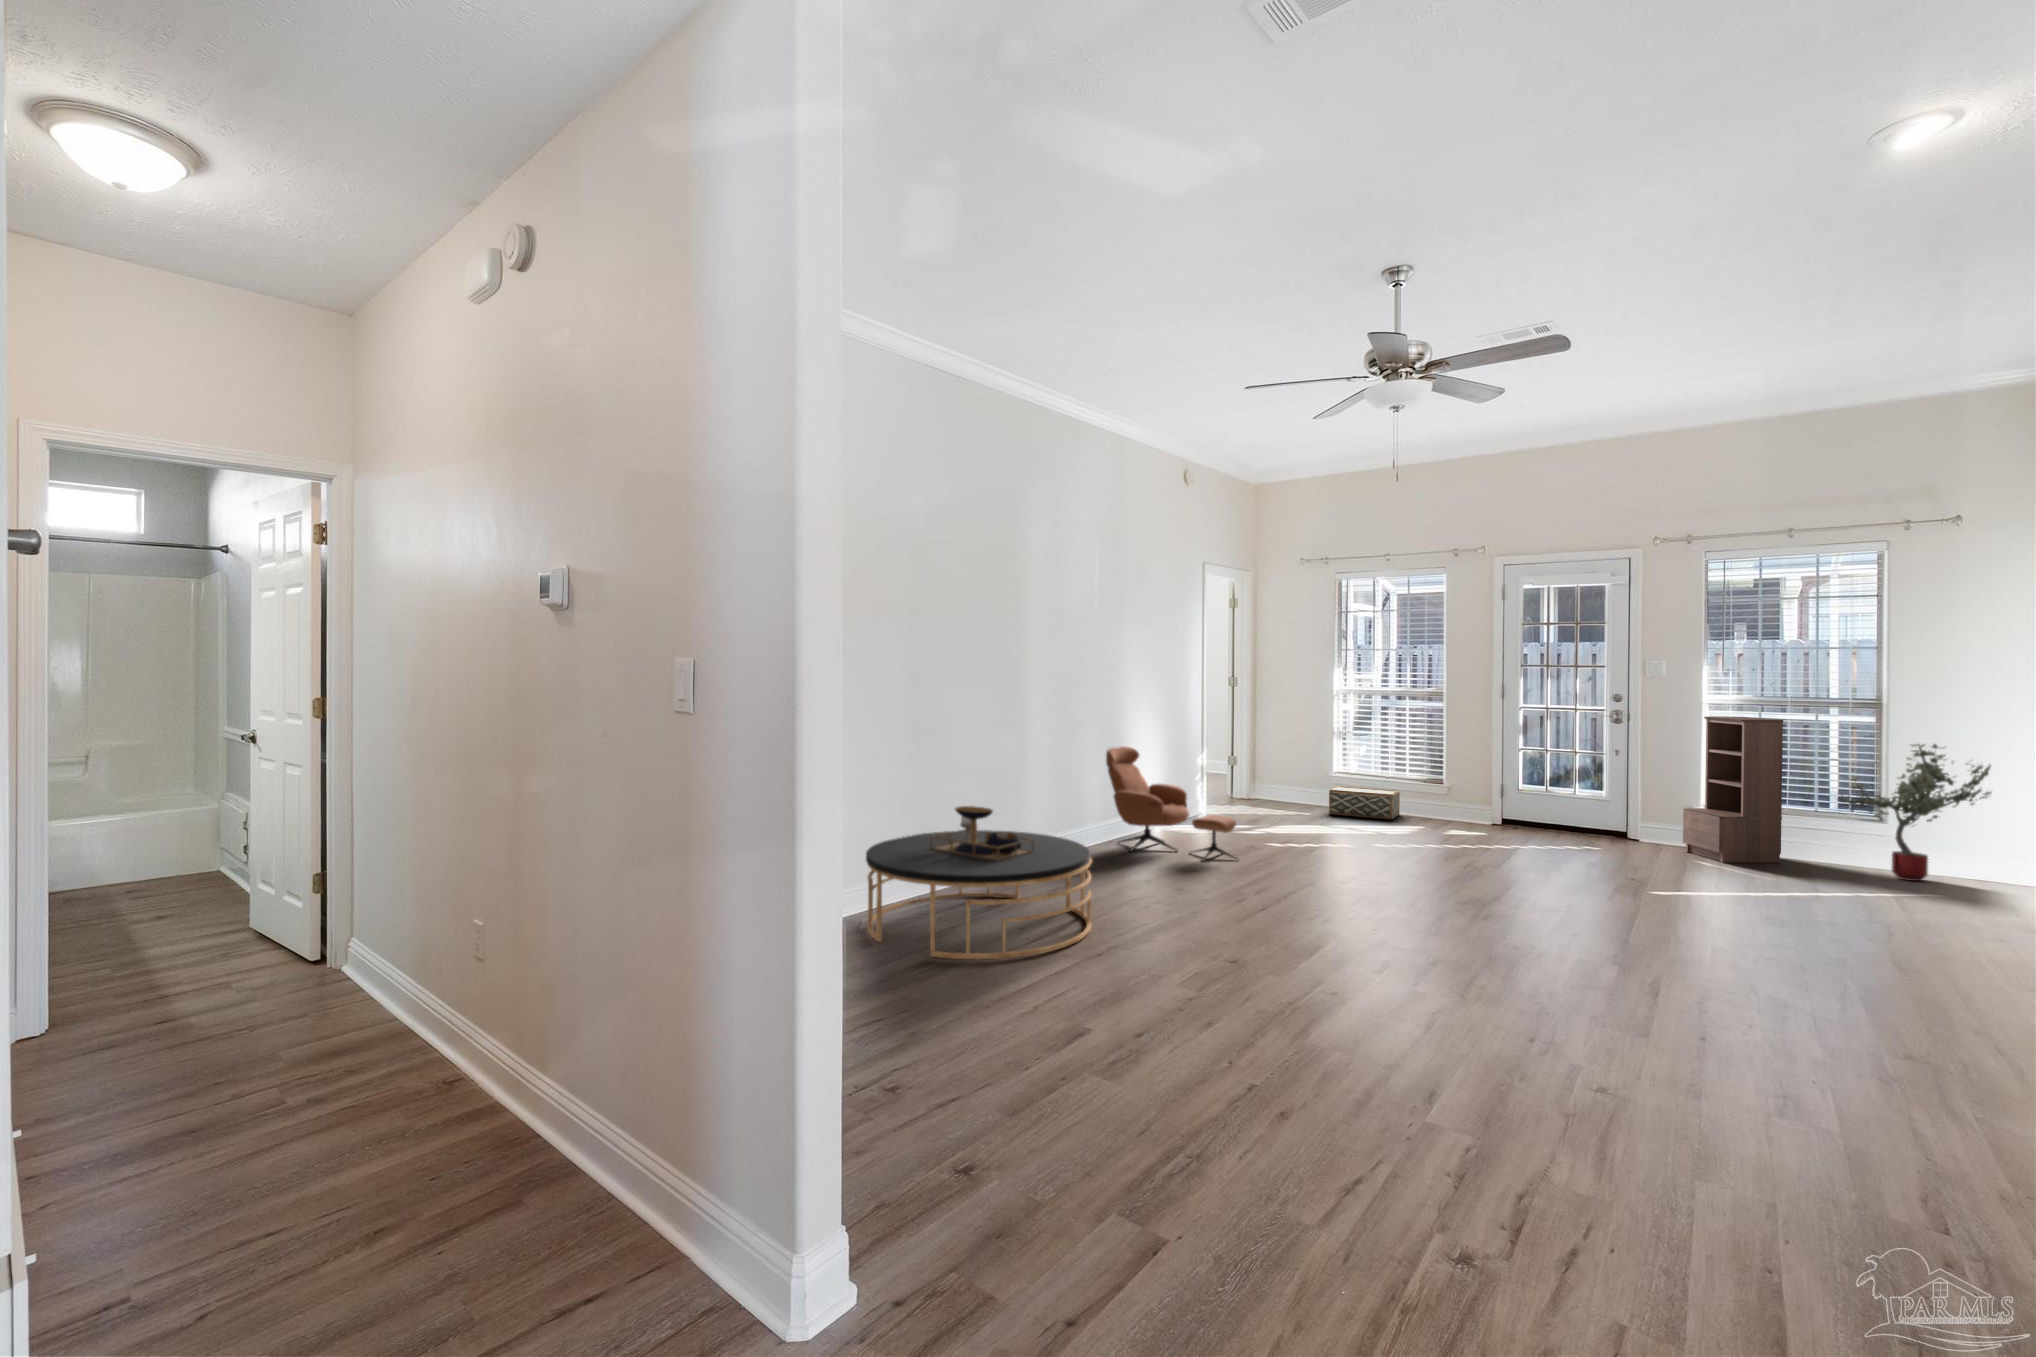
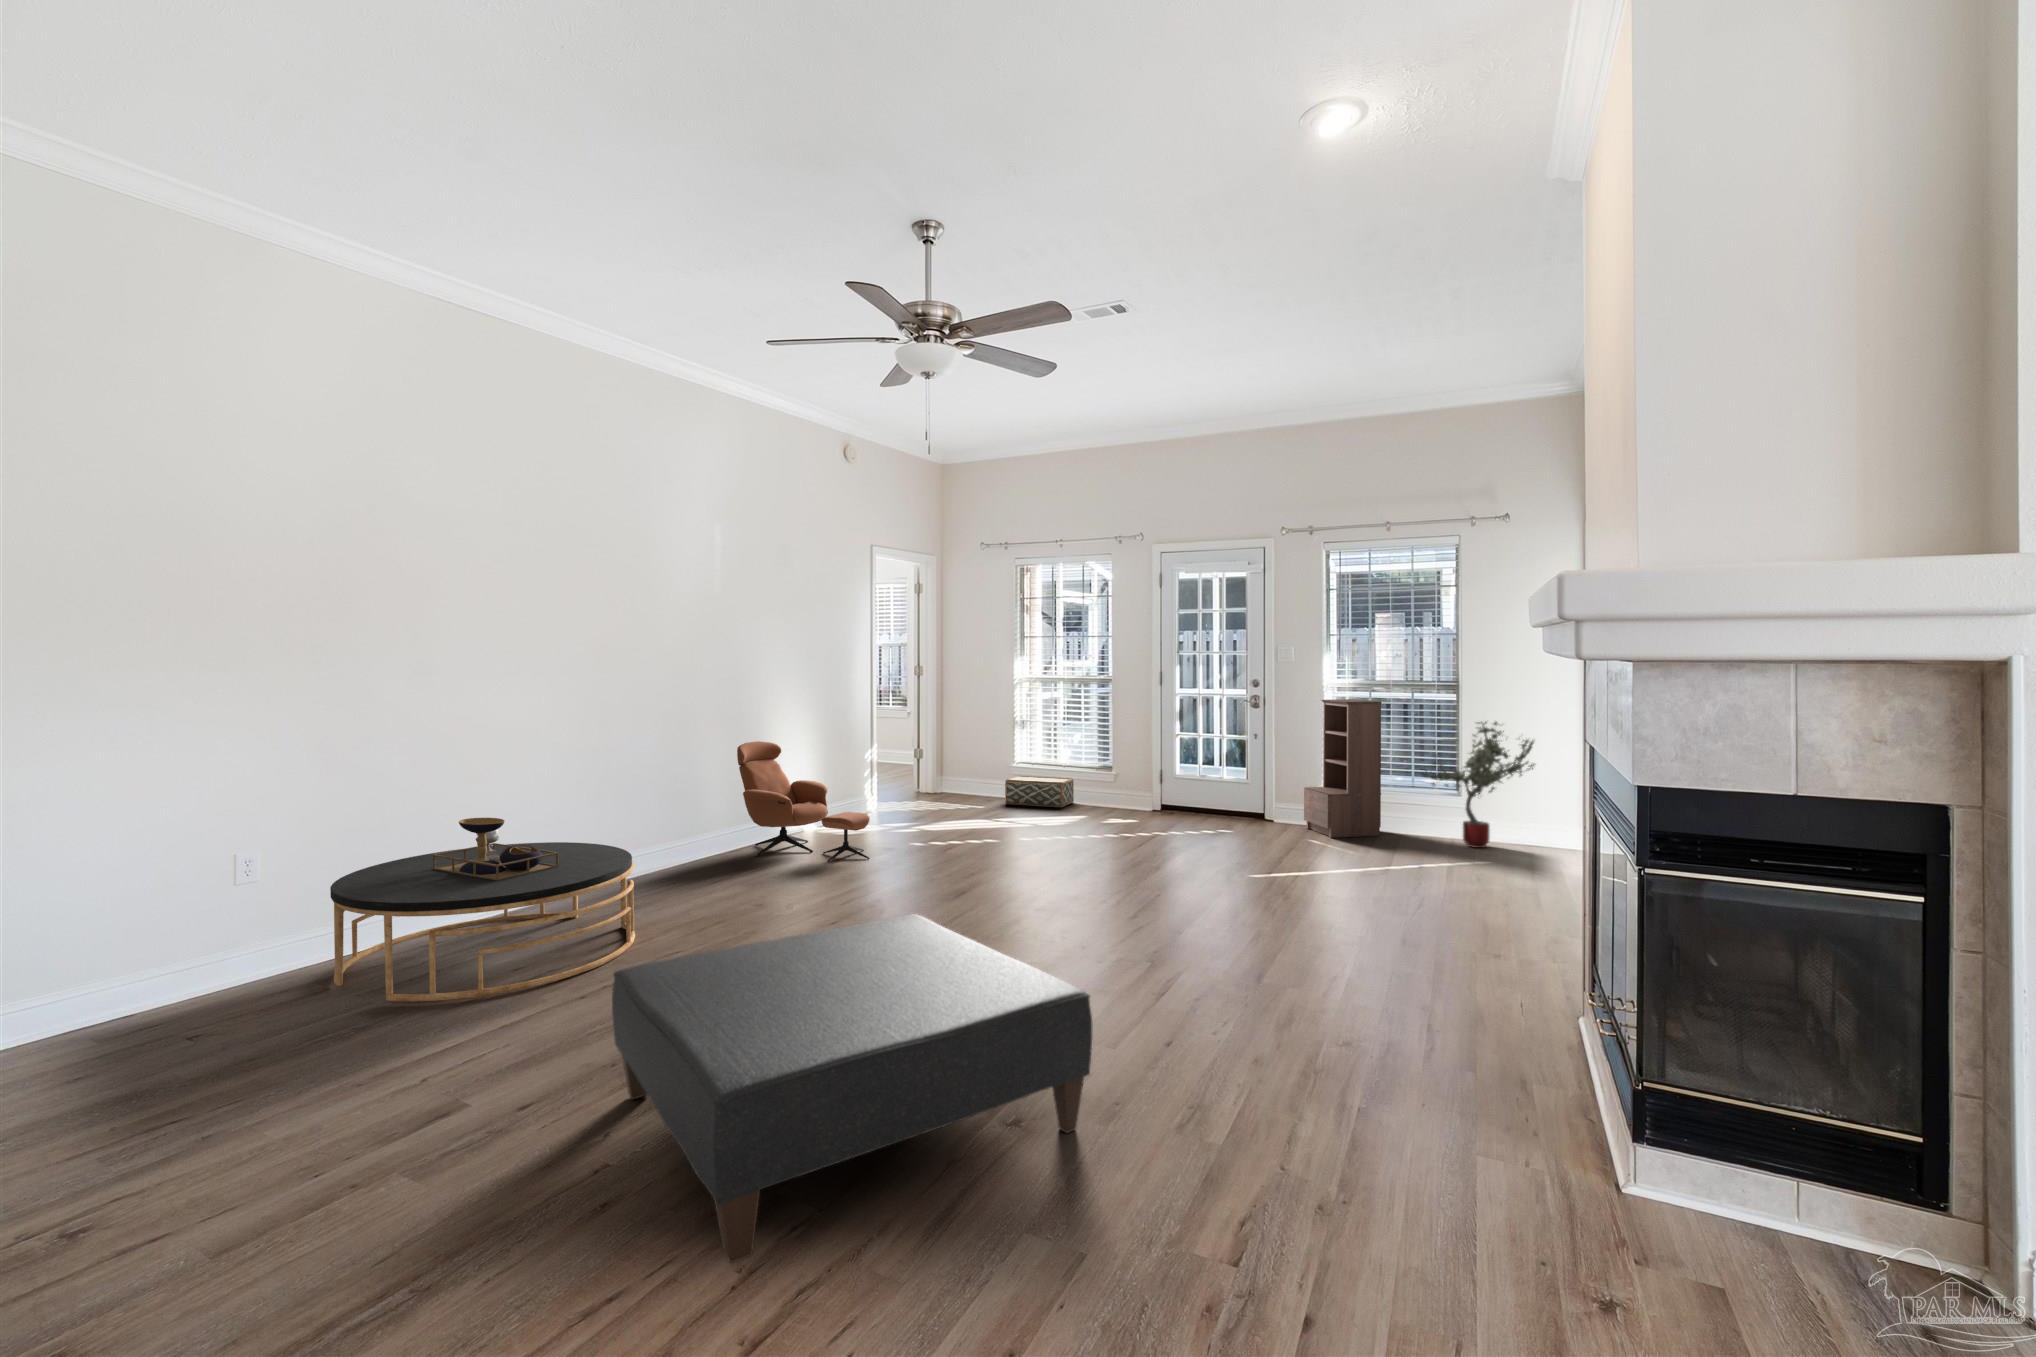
ottoman: none [1199,910,1686,1186] -> present [612,914,1092,1263]

